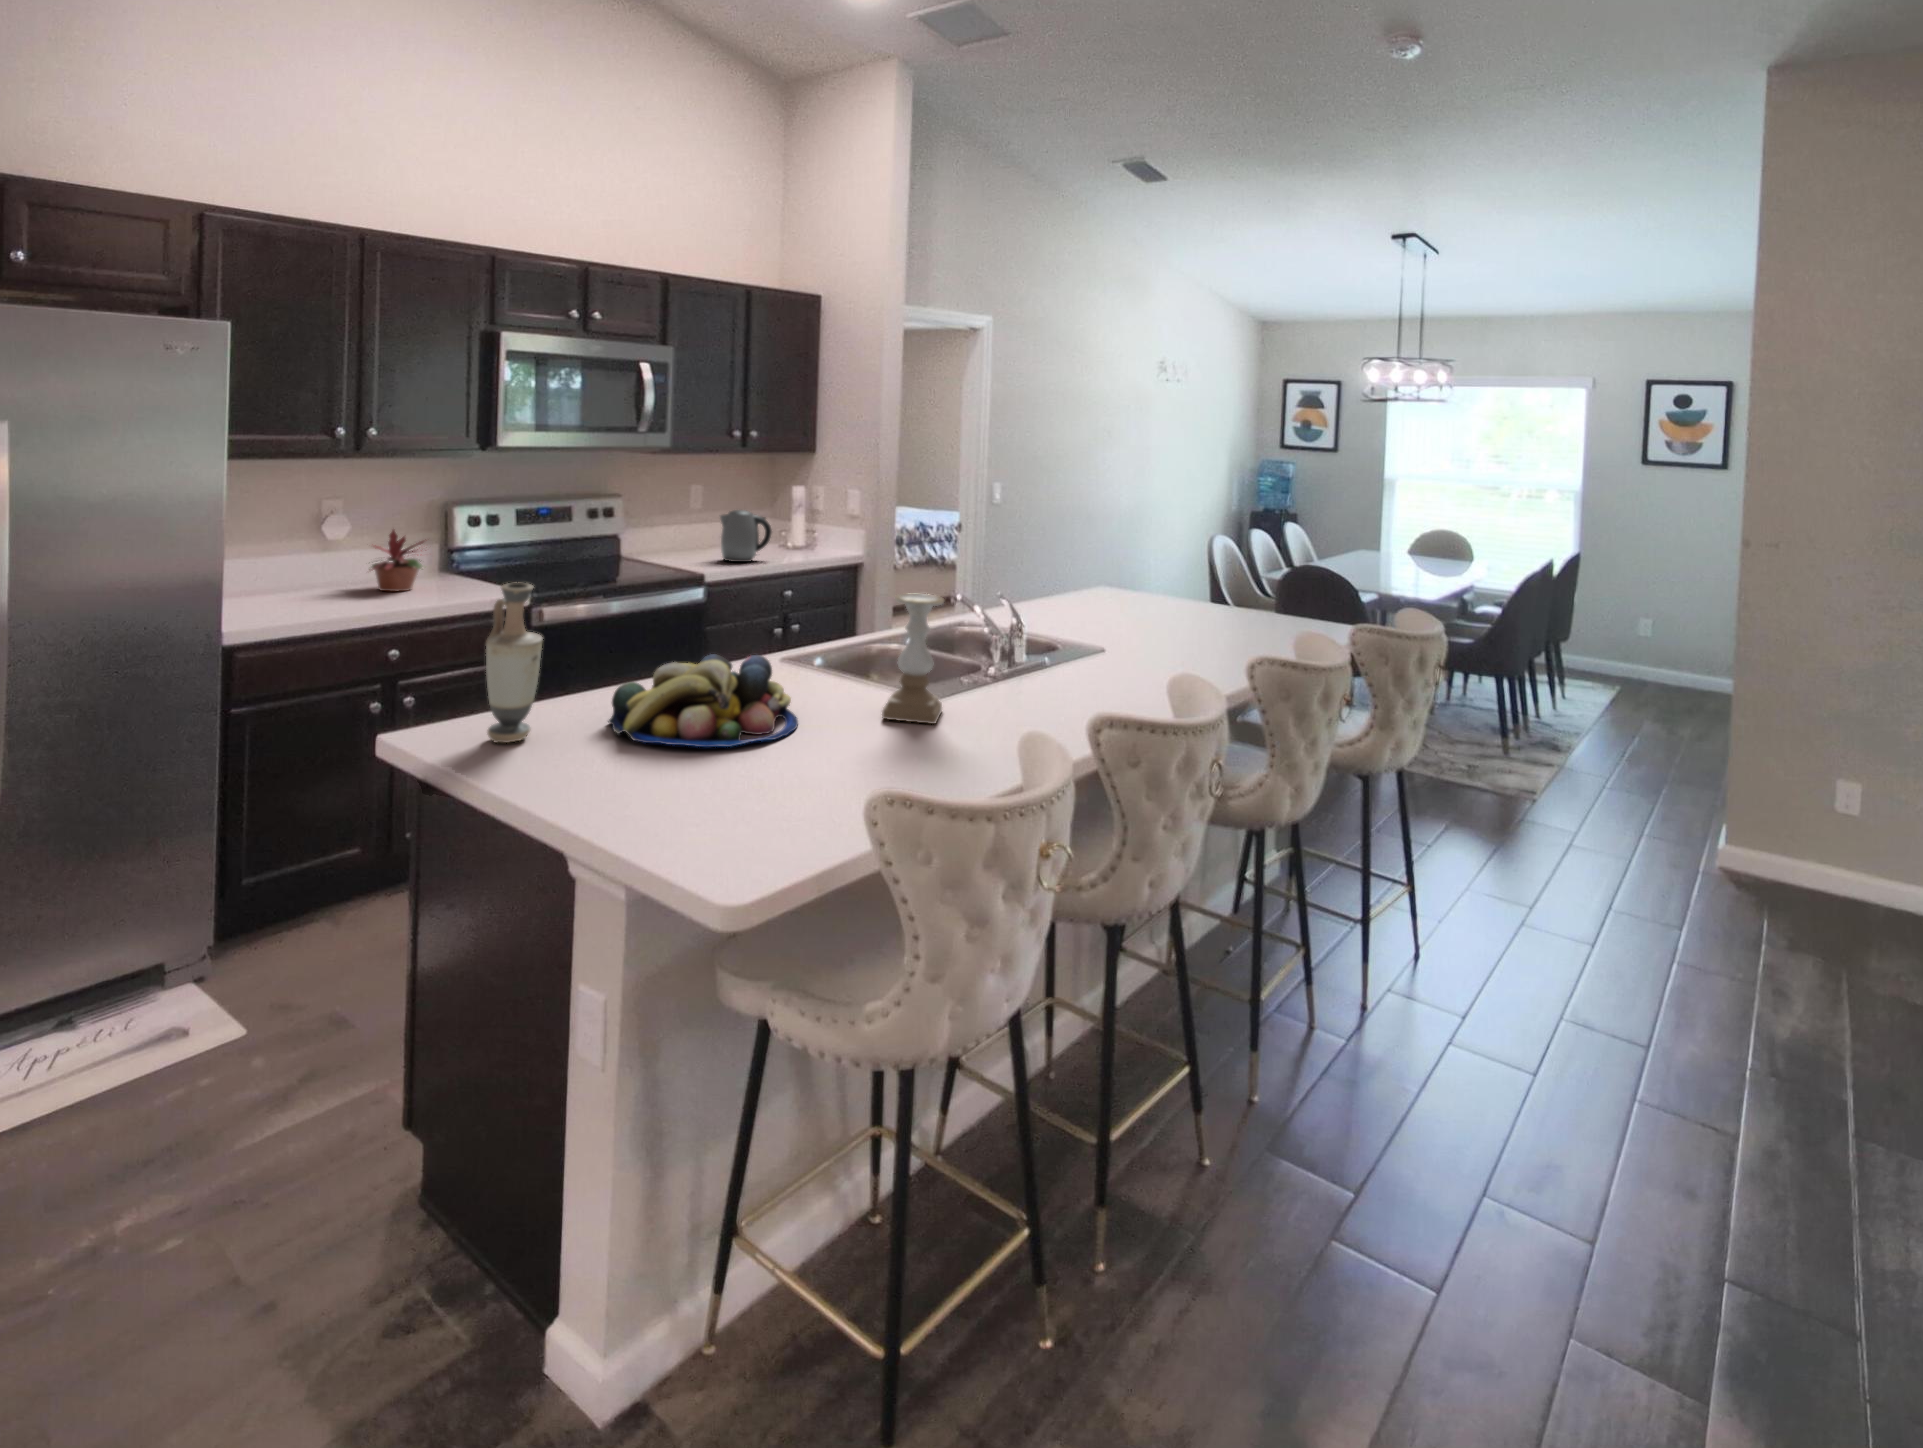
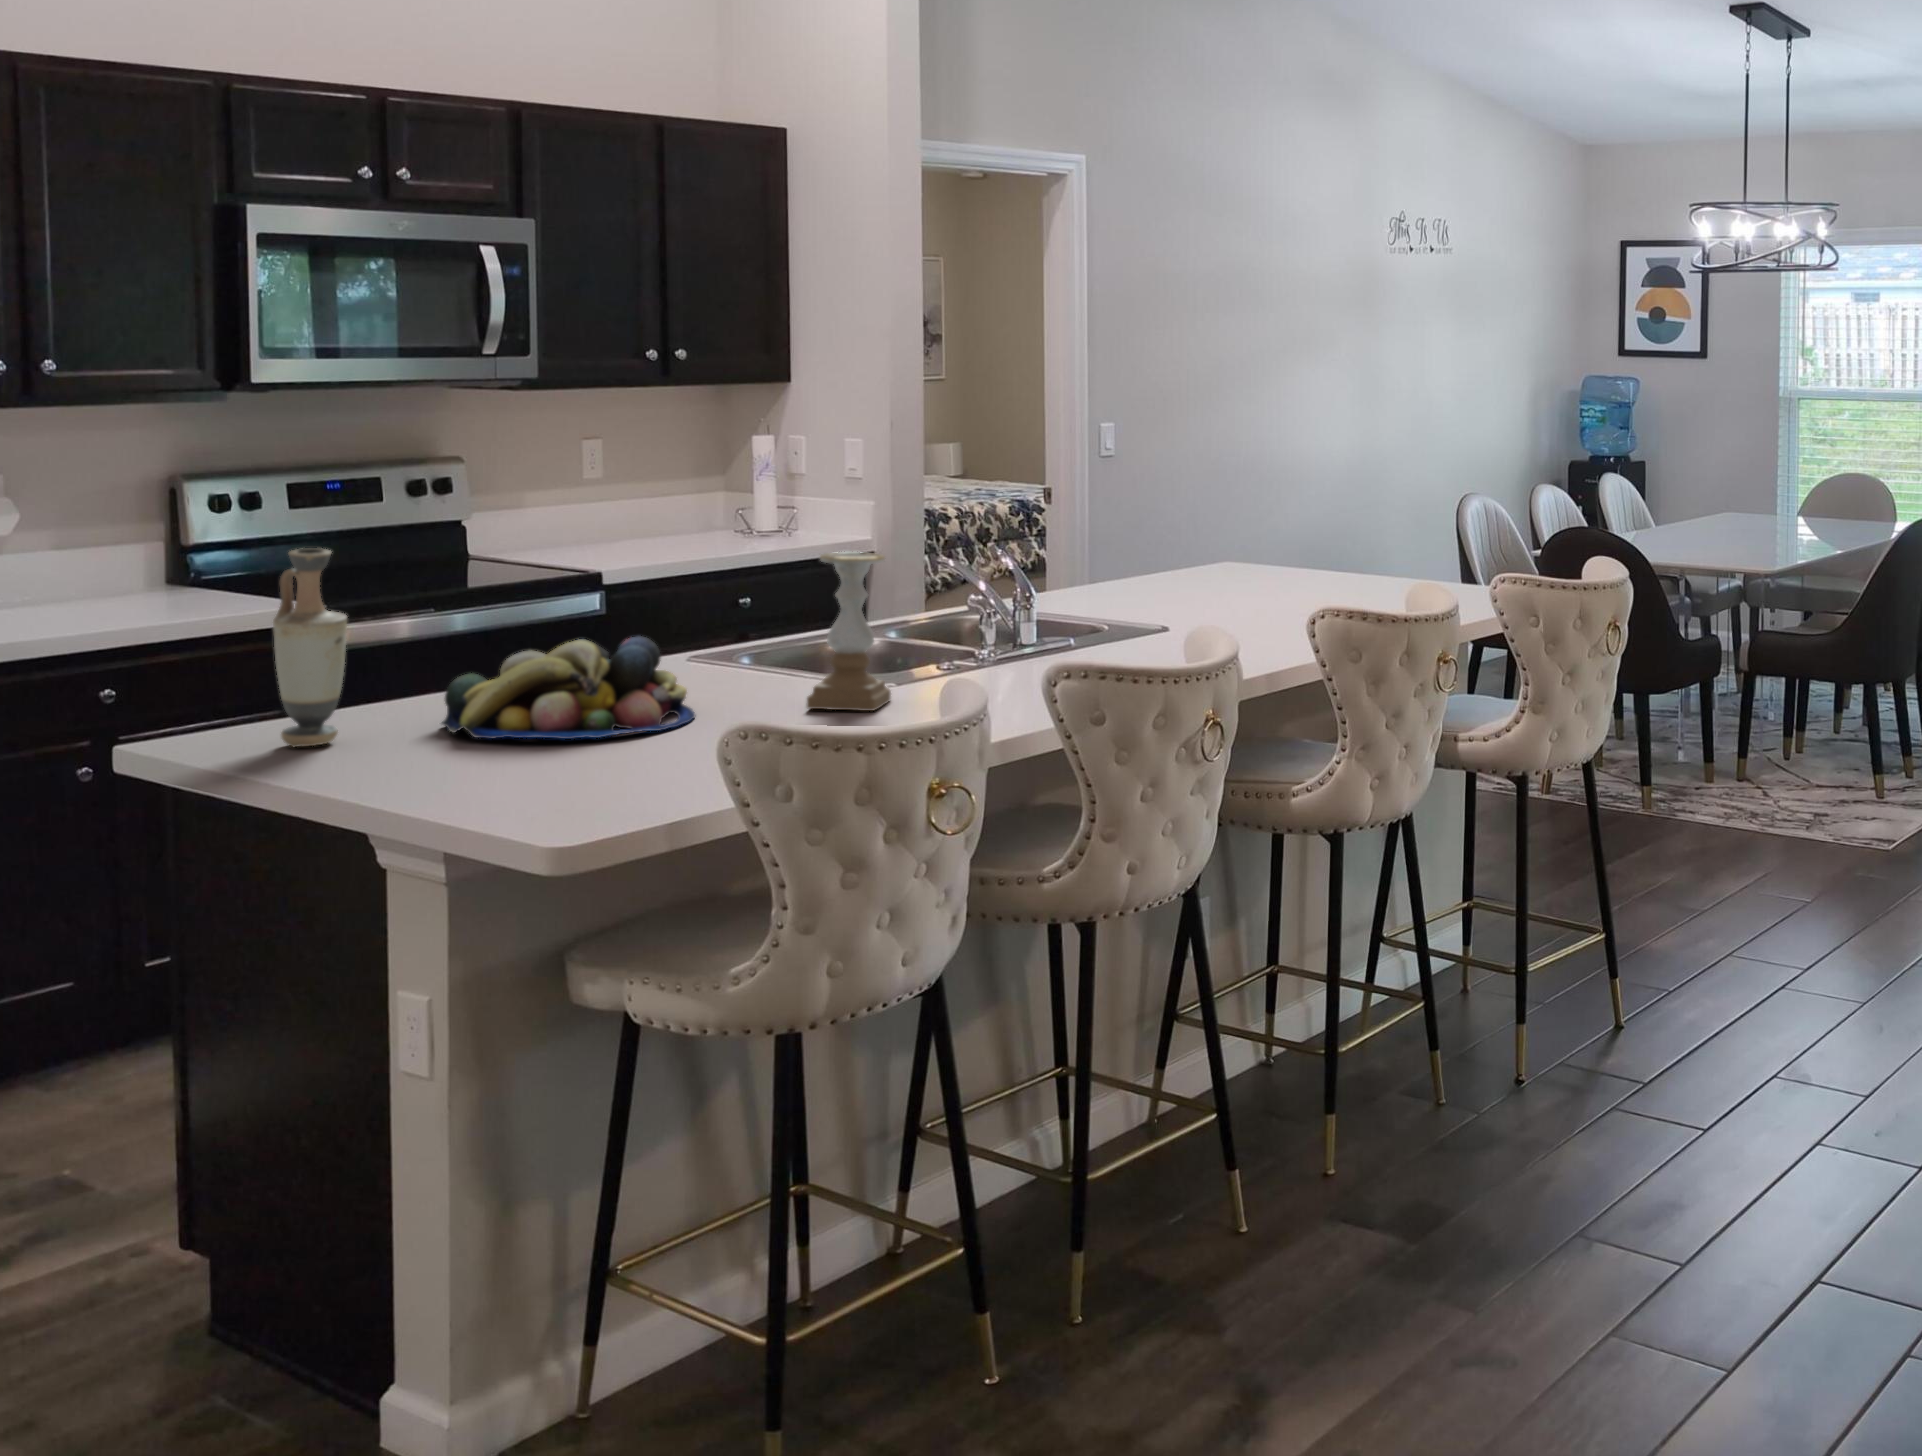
kettle: present [720,510,772,562] -> none [625,474,713,556]
potted plant: present [369,530,424,591] -> none [33,512,160,611]

